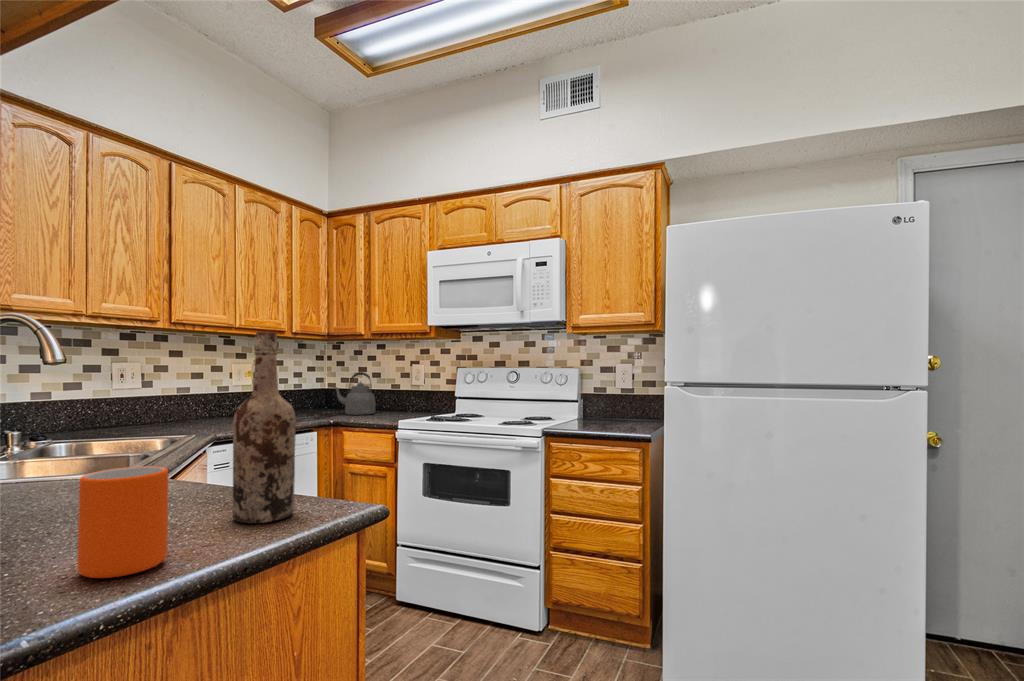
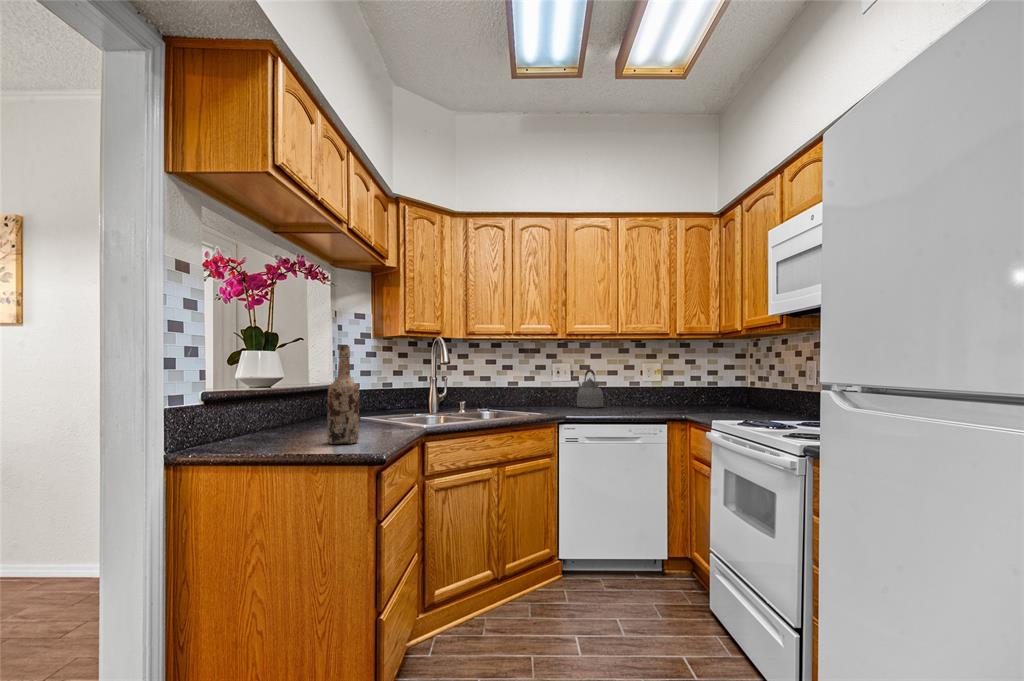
kettle: present [333,372,375,415] -> present [577,369,604,408]
mug: present [78,466,168,578] -> none [243,405,284,445]

